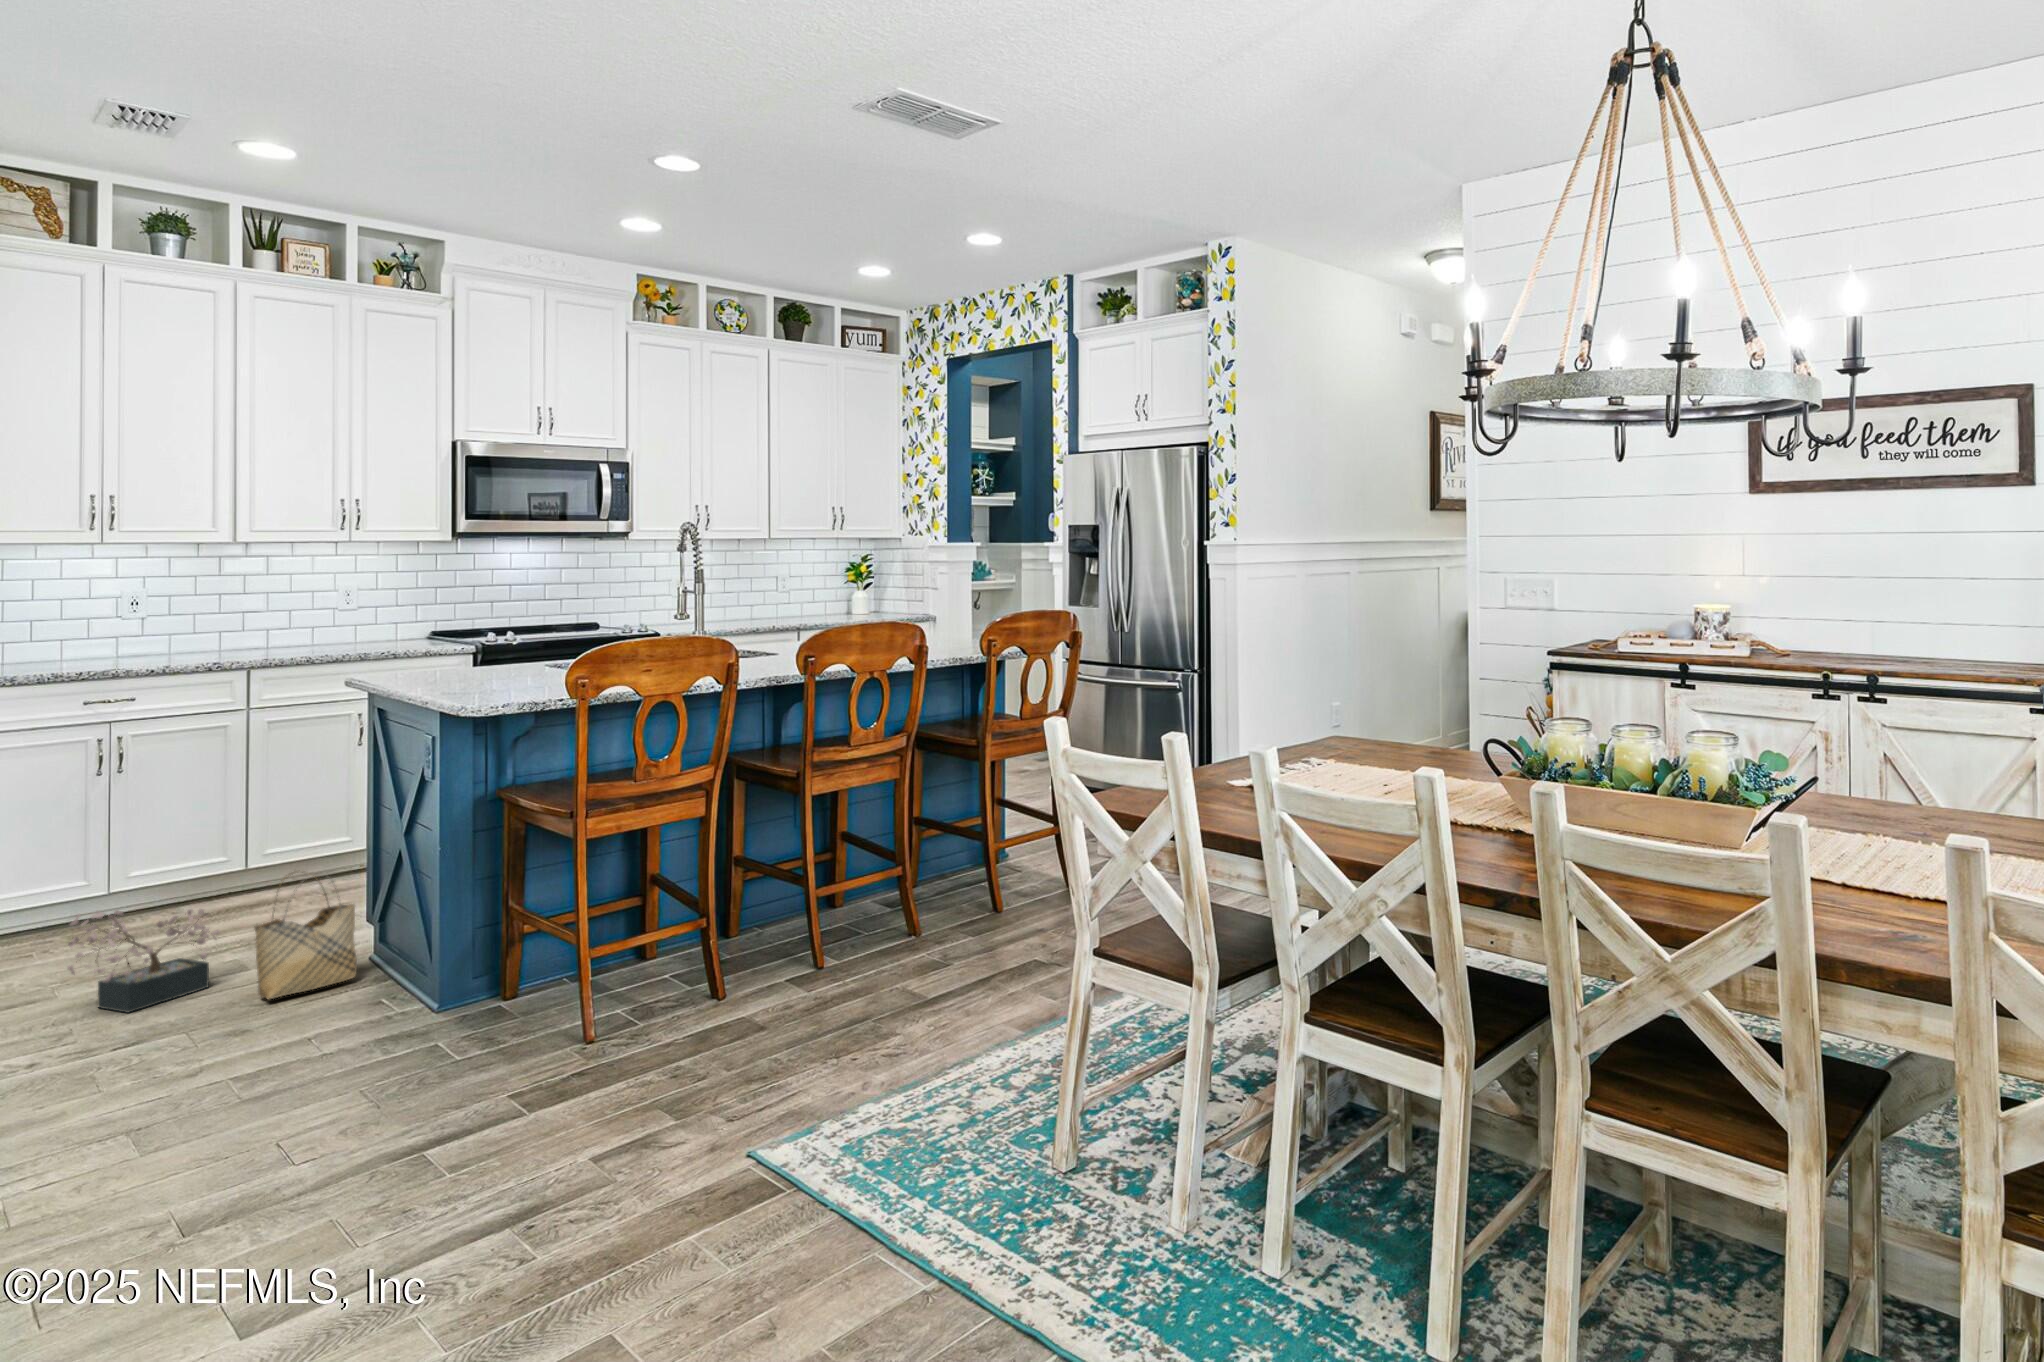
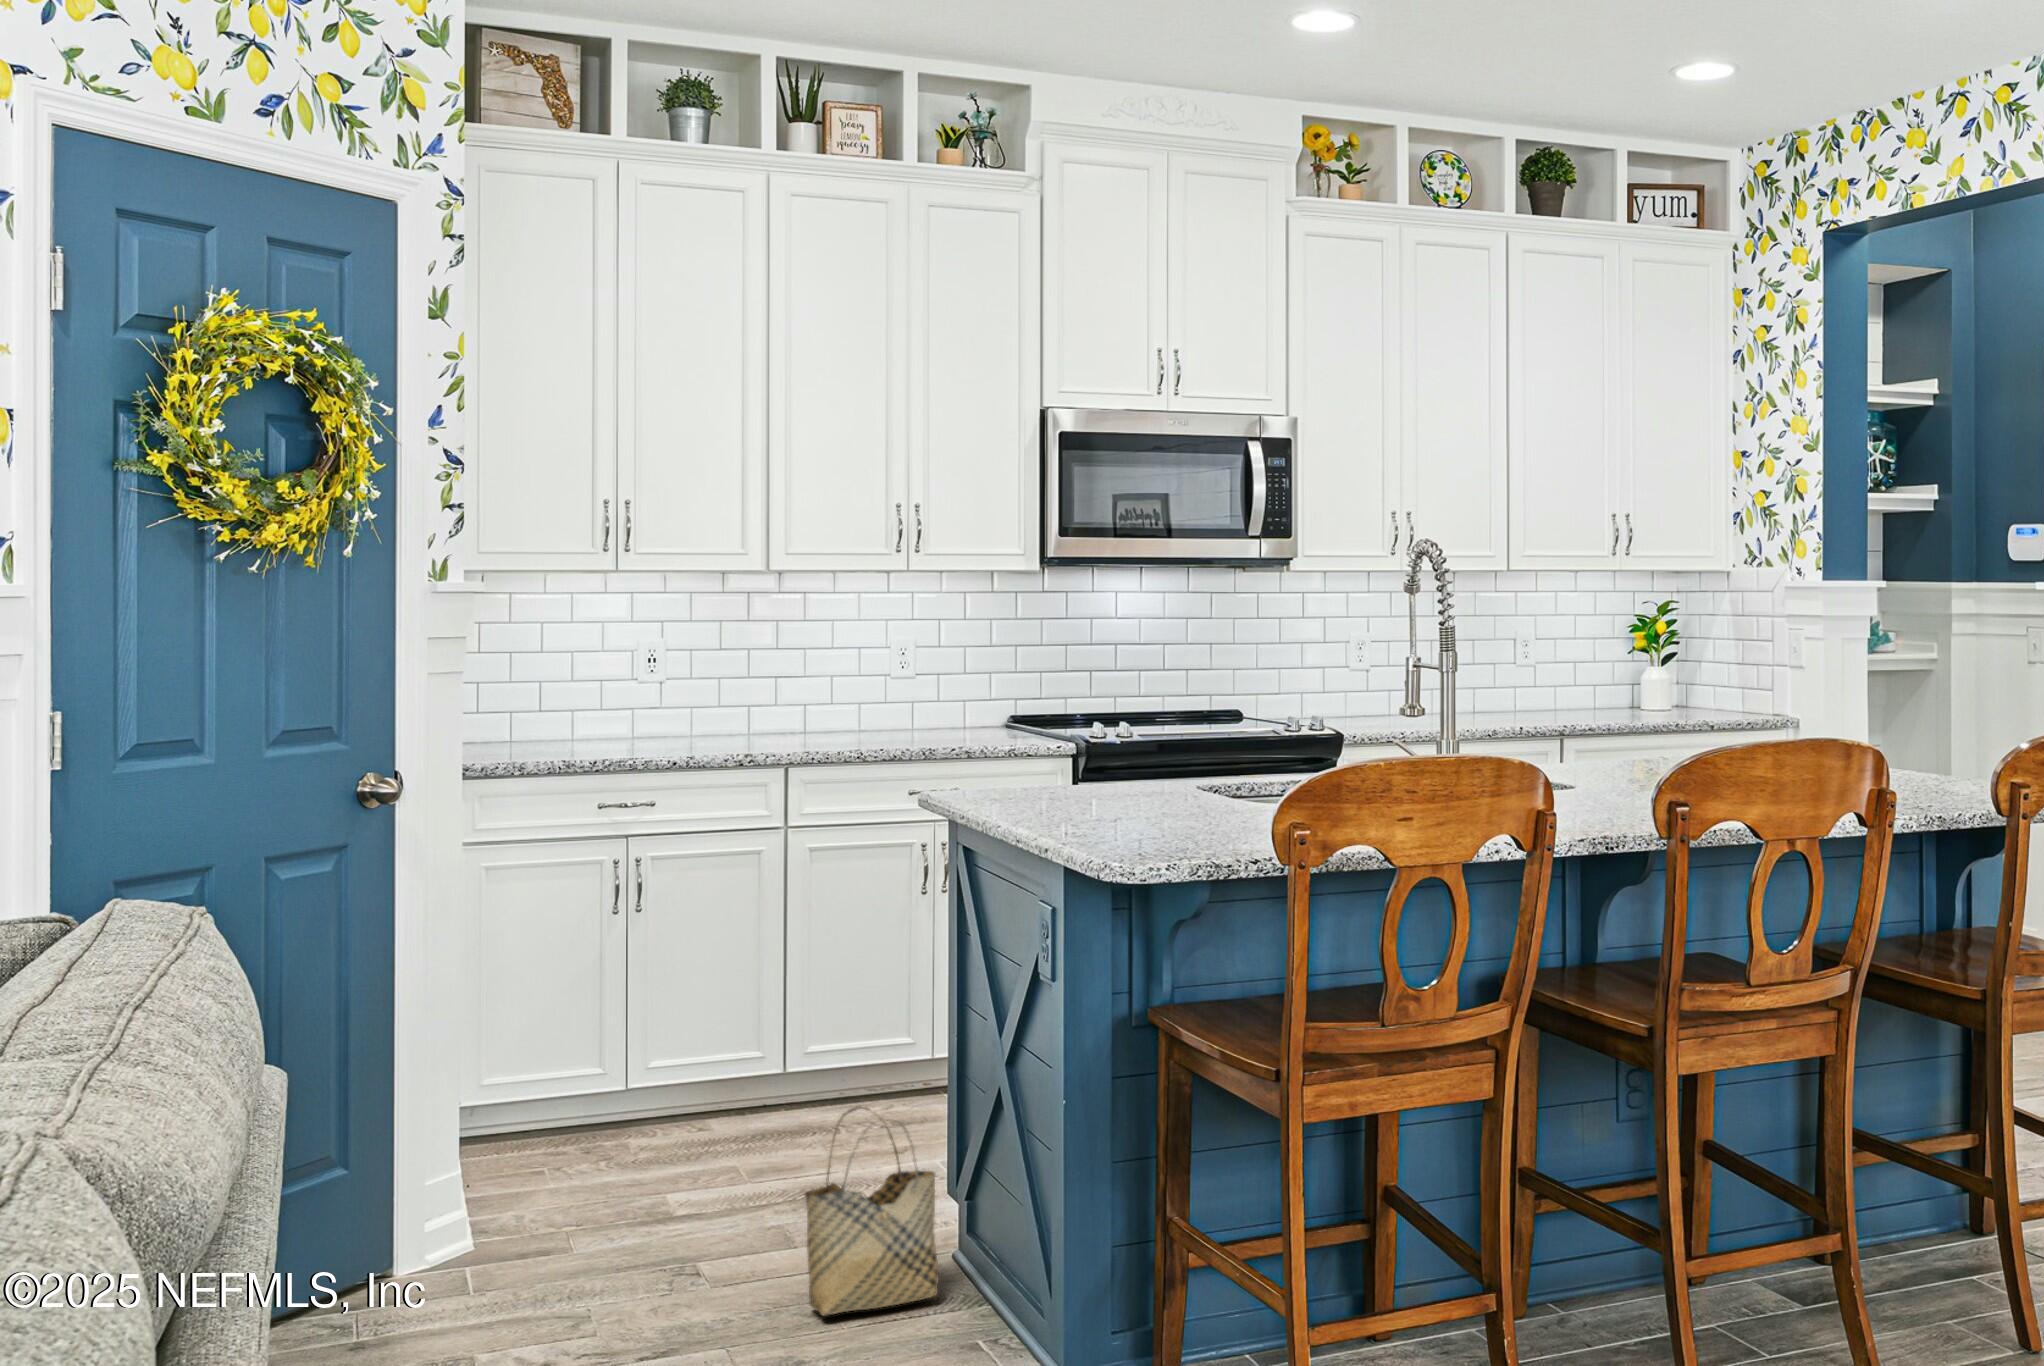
decorative plant: present [67,909,220,1013] -> none [576,1136,758,1302]

